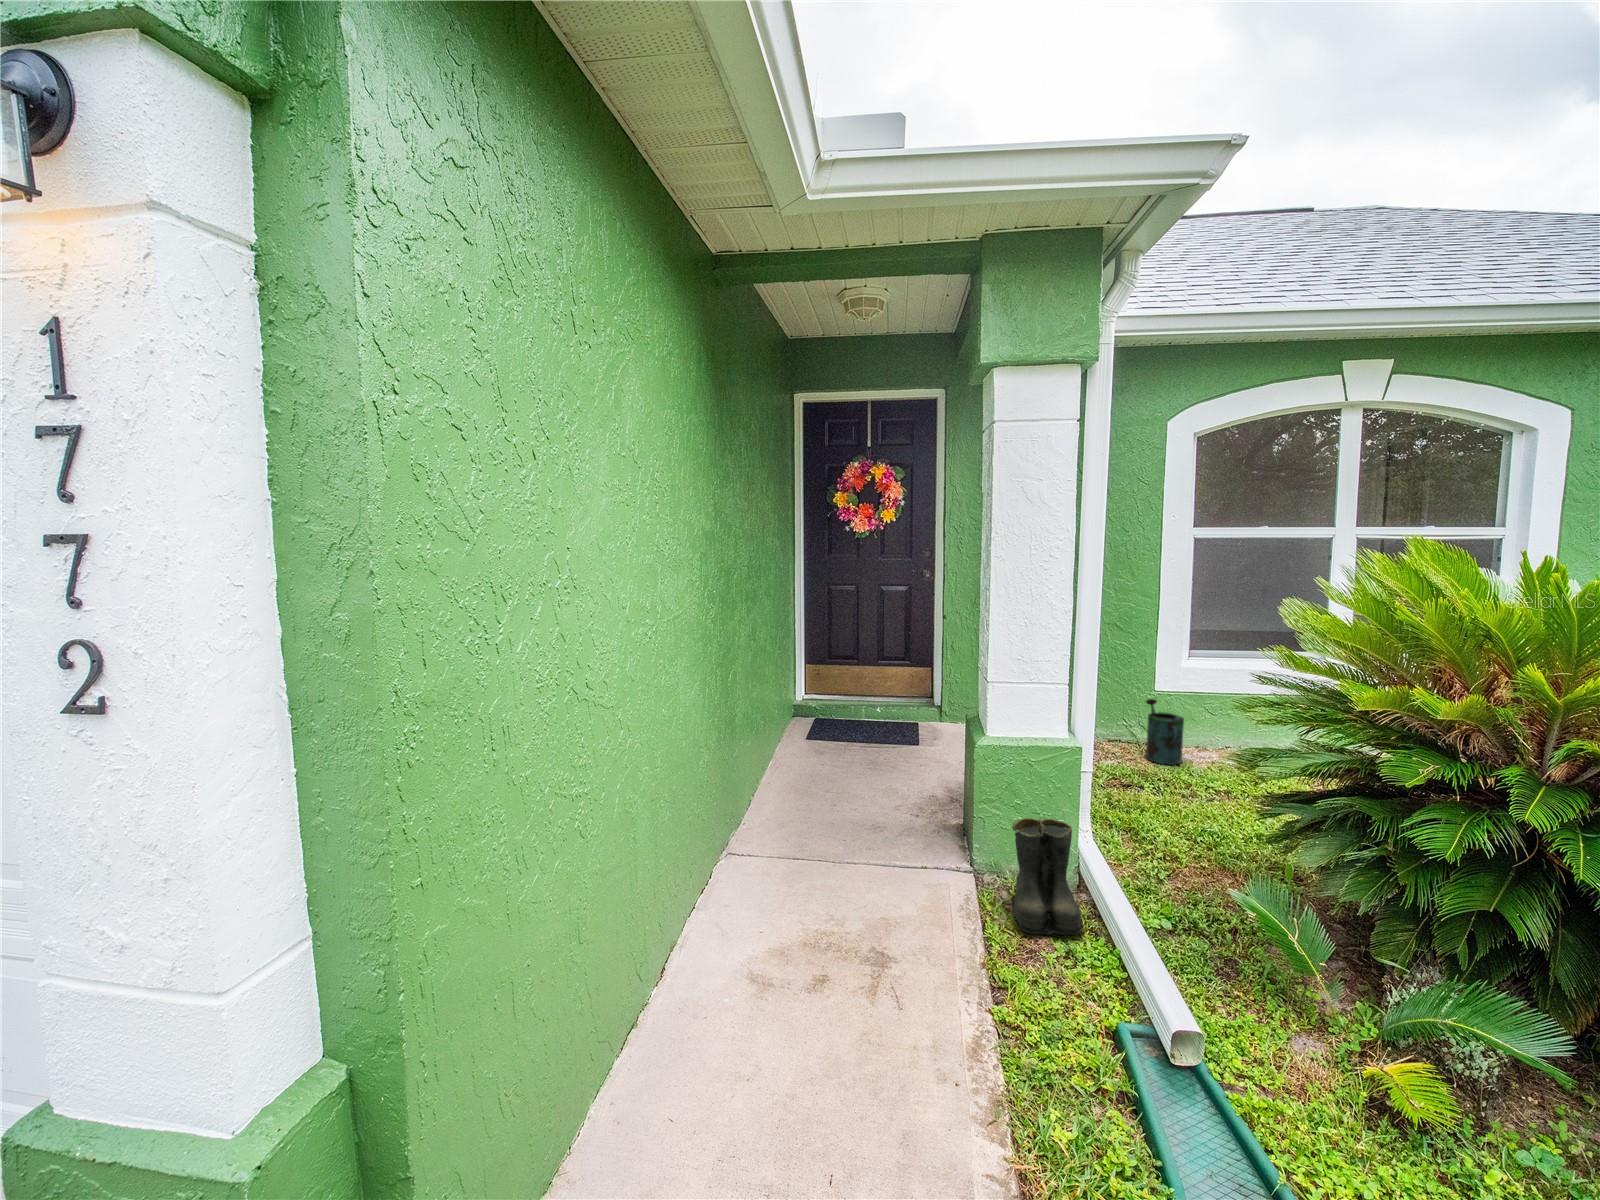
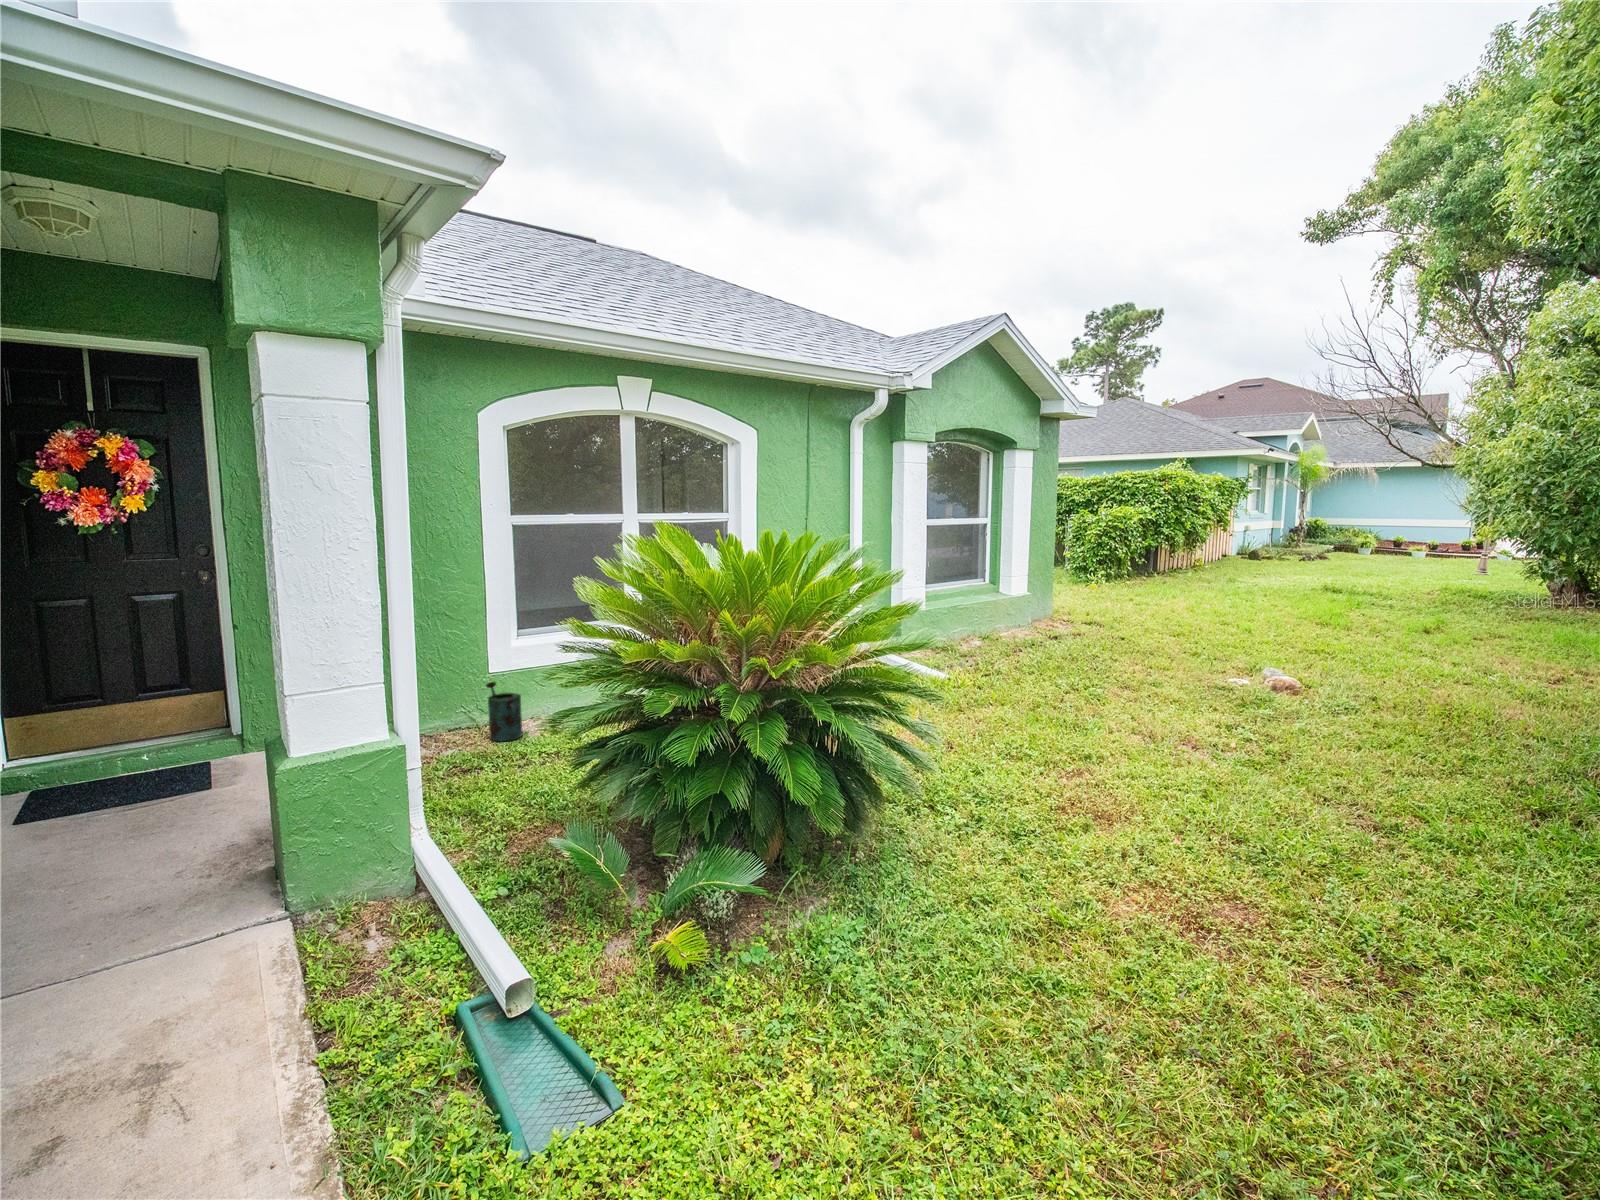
boots: present [1012,818,1085,935] -> none [334,828,427,958]

